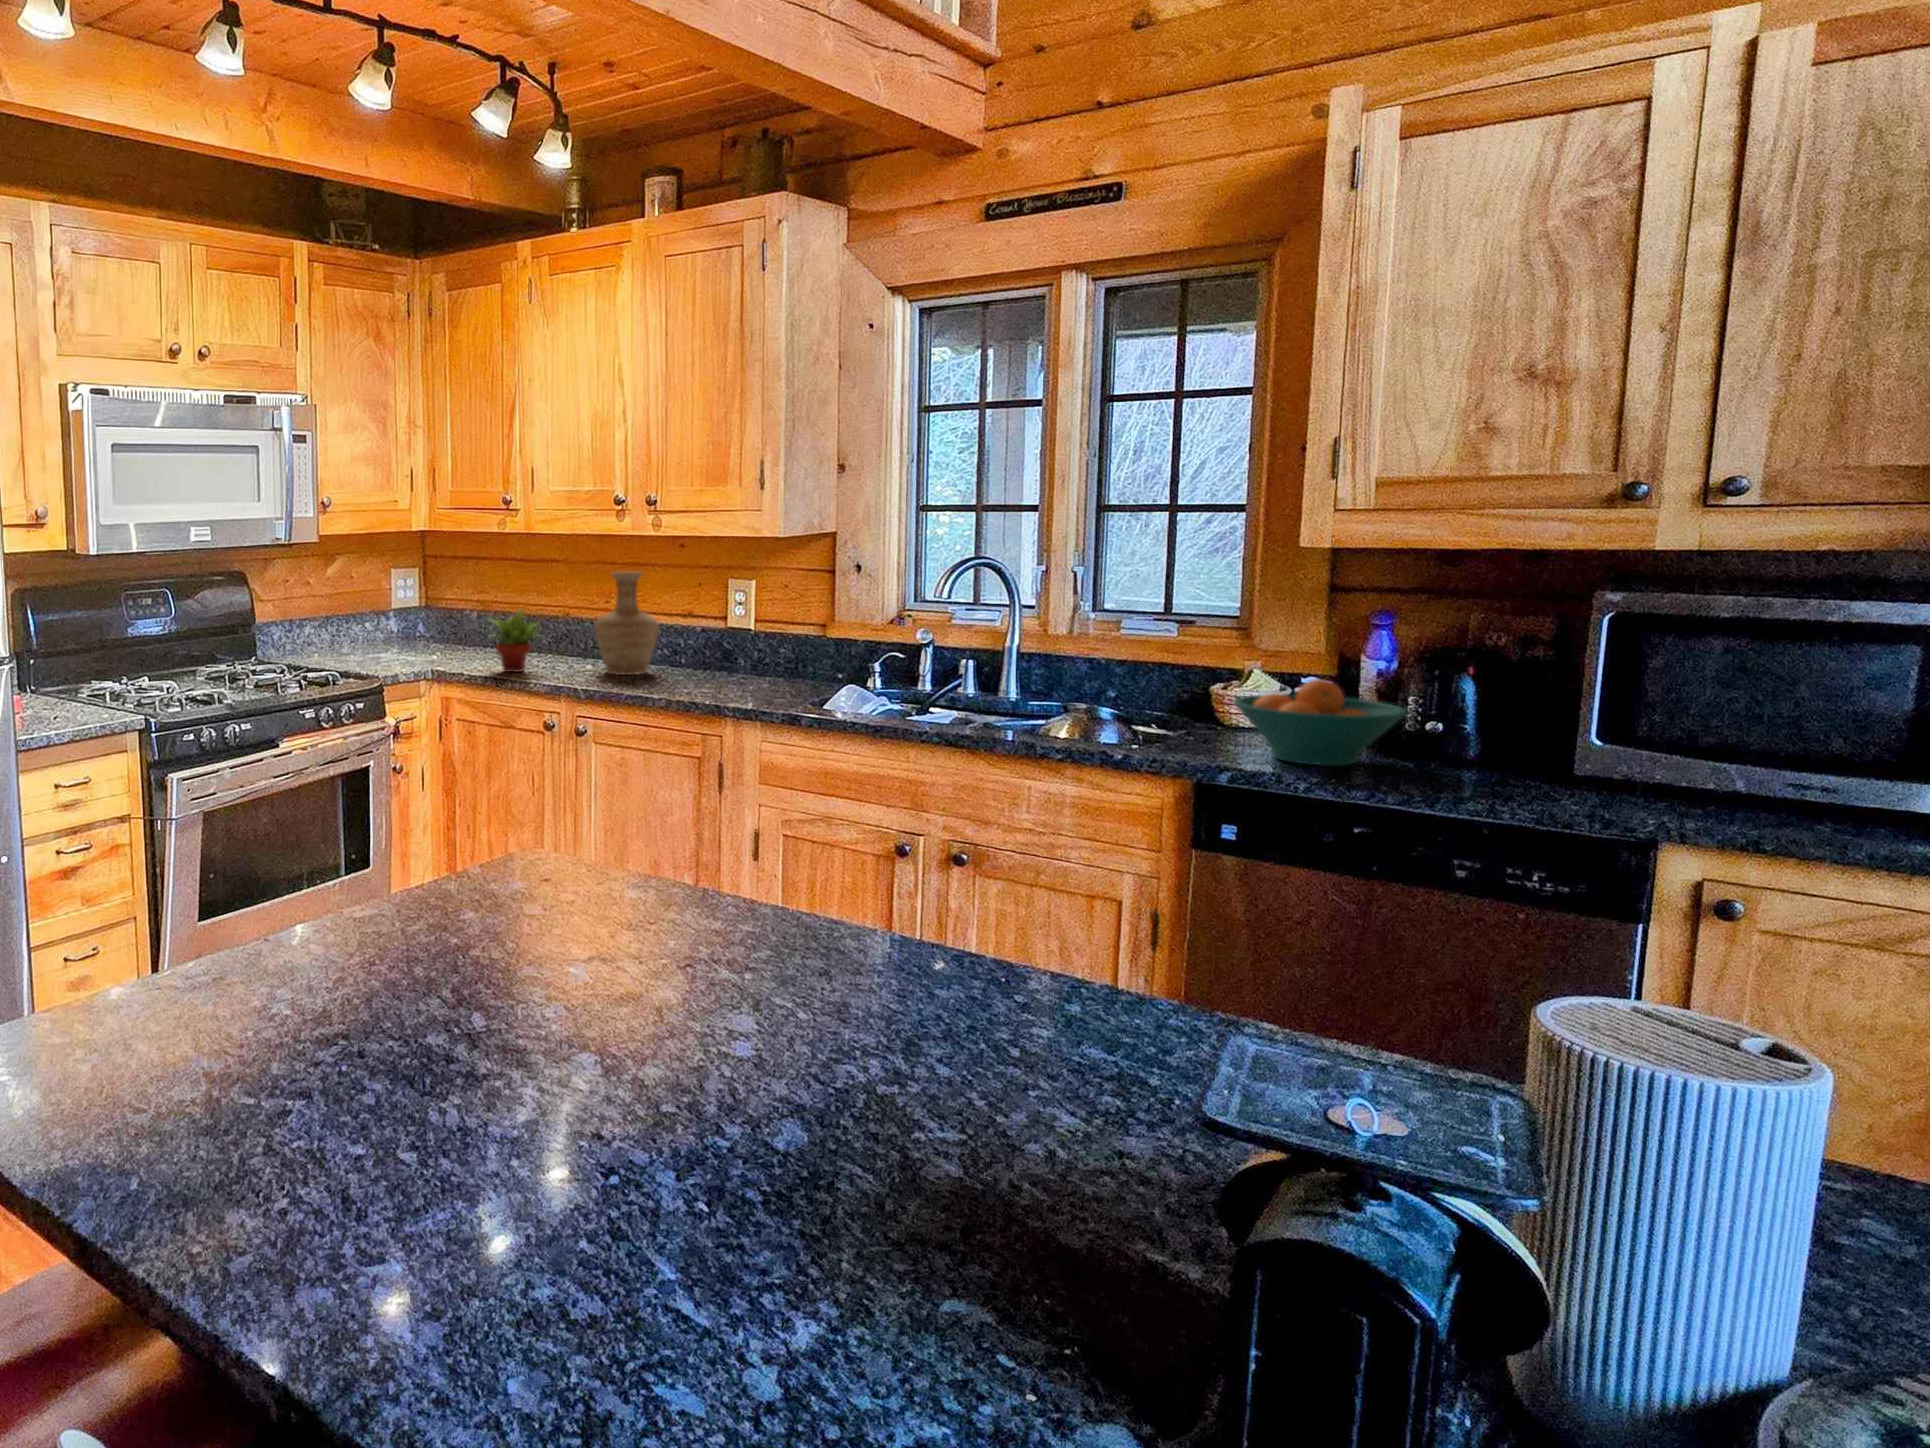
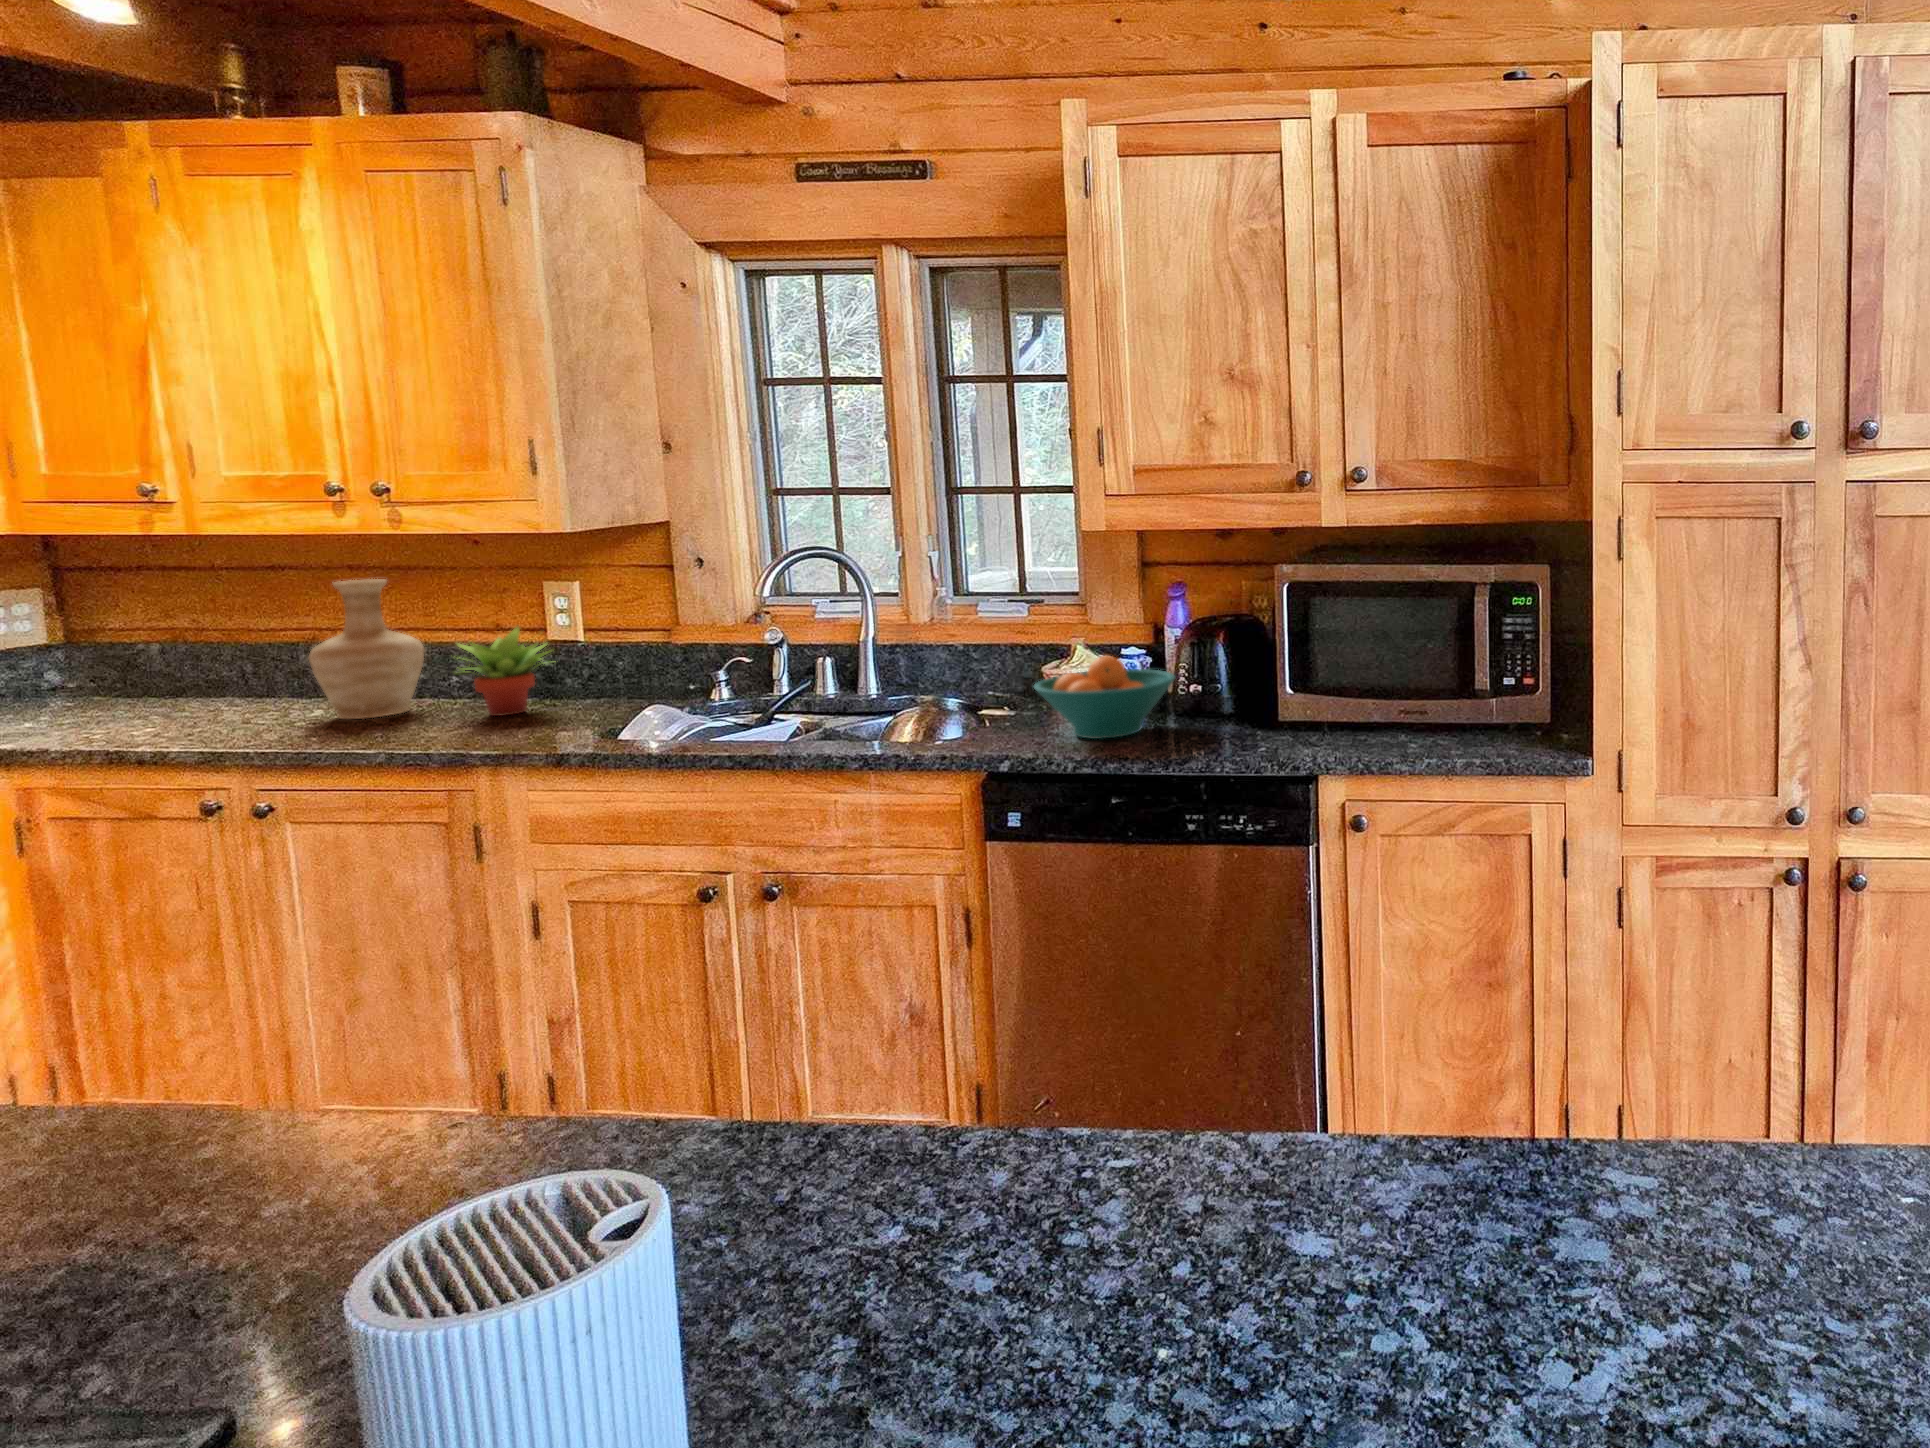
succulent plant: present [489,609,538,672] -> present [457,627,548,716]

